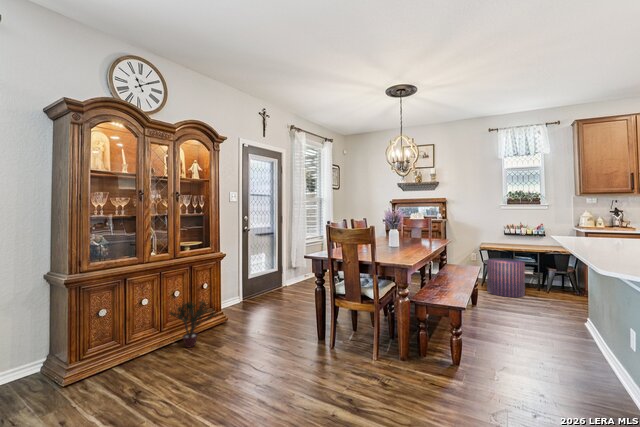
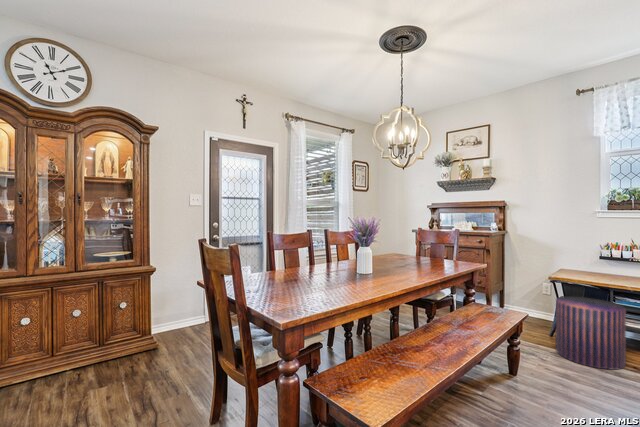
potted plant: present [169,300,216,347] -> none [36,329,101,392]

